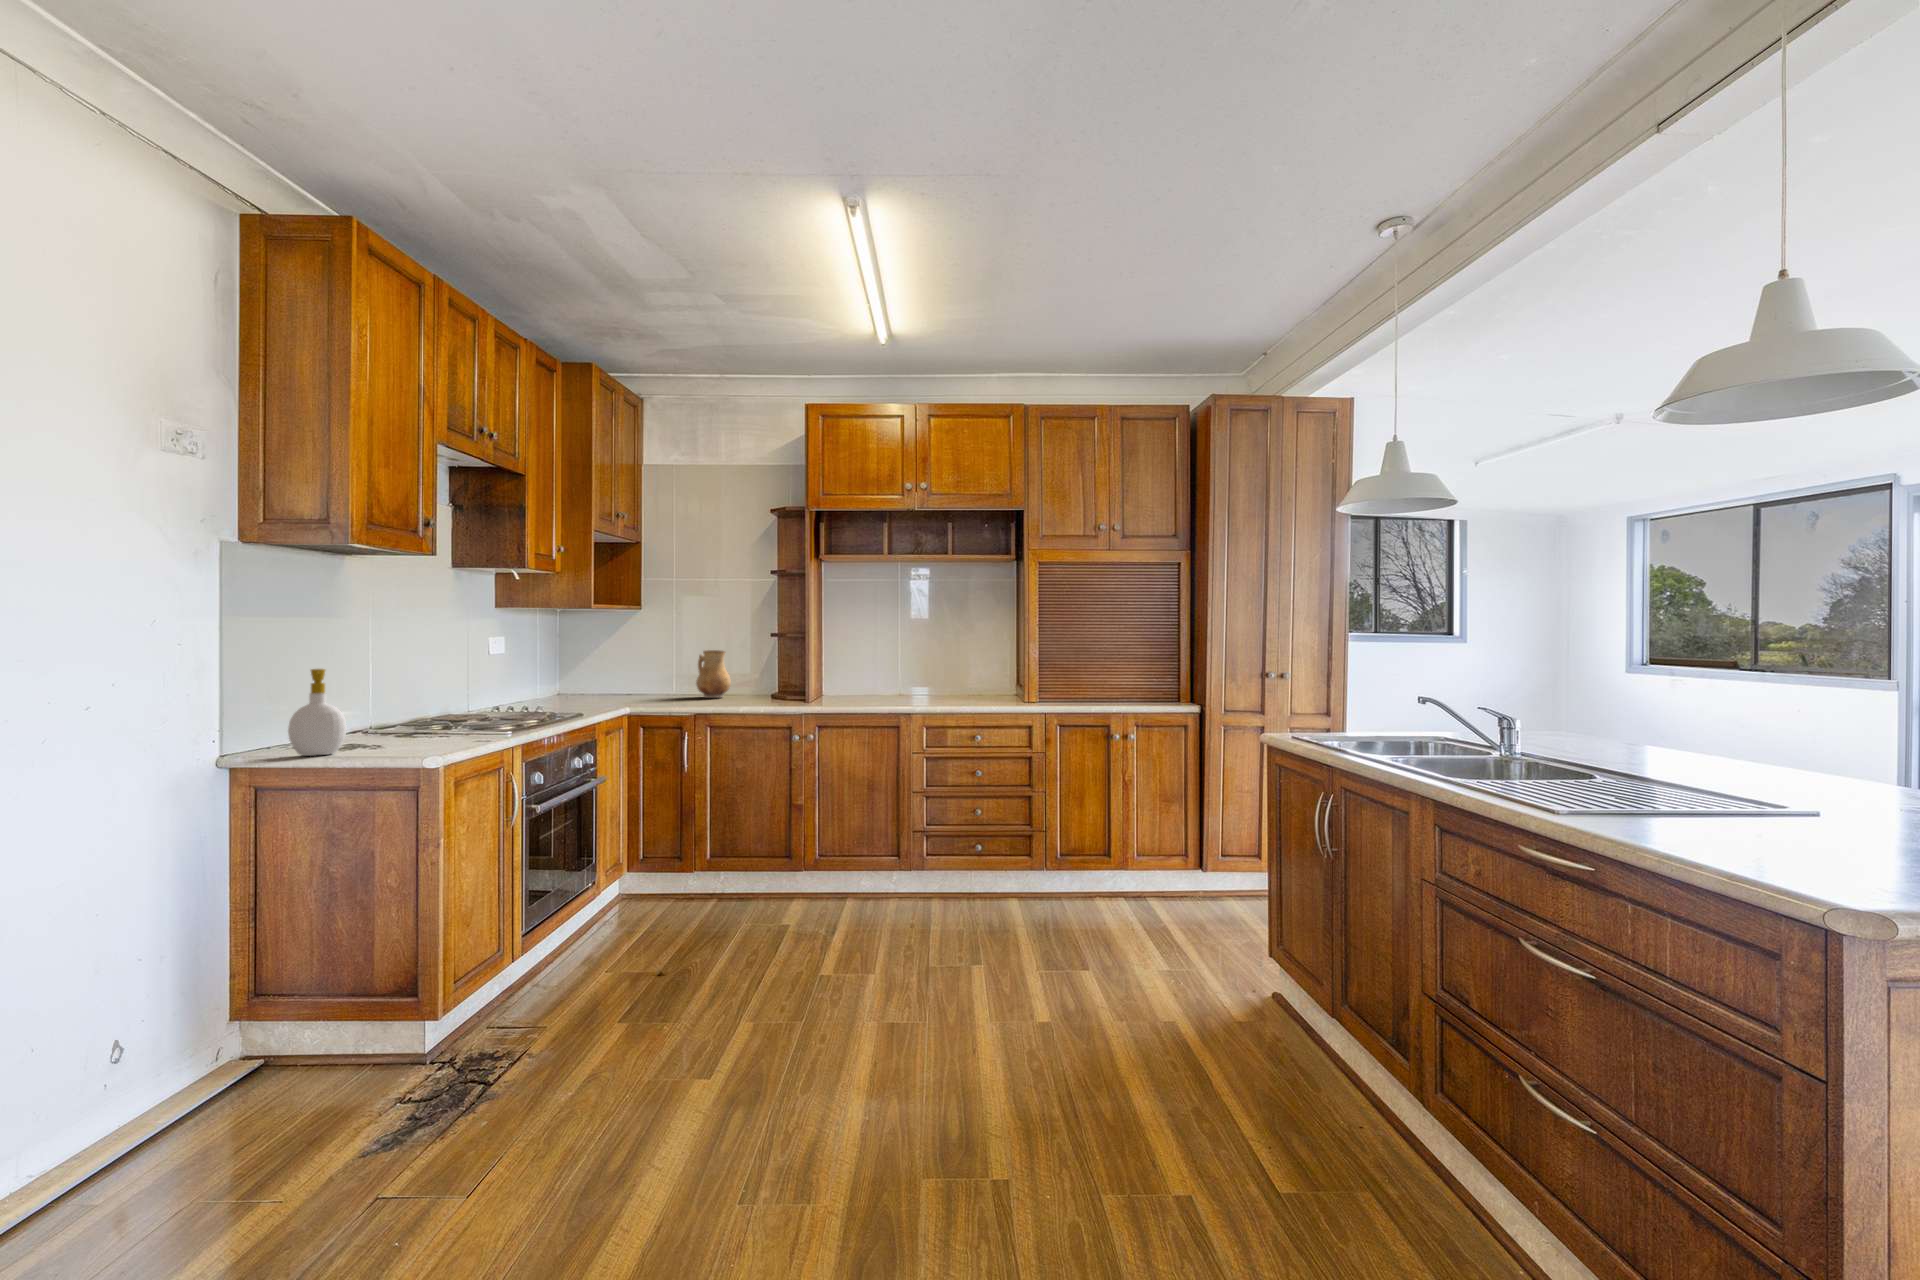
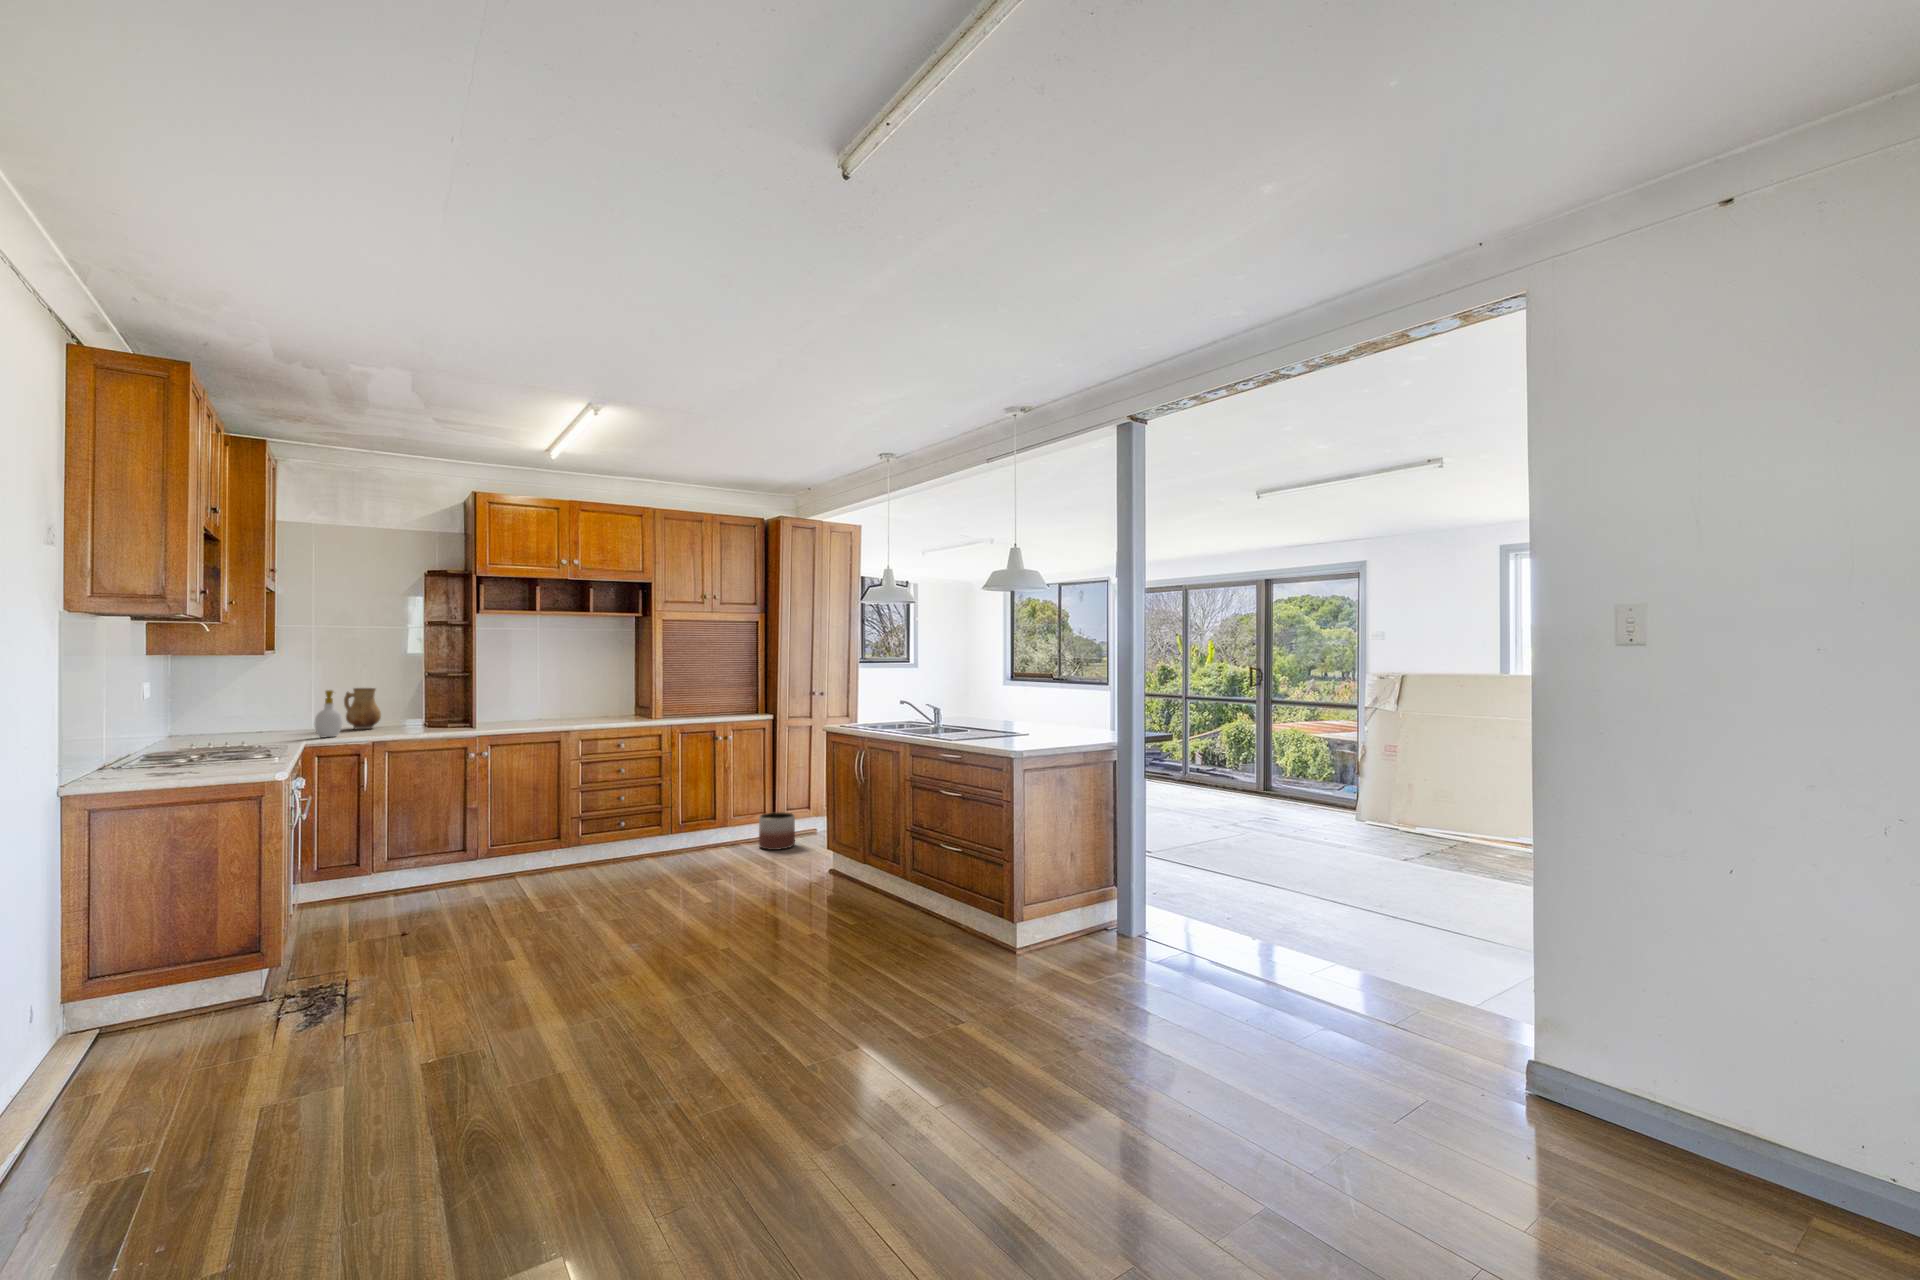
soap bottle: present [288,669,347,756] -> present [315,690,343,738]
planter: none [1172,855,1229,916] -> present [759,812,795,850]

